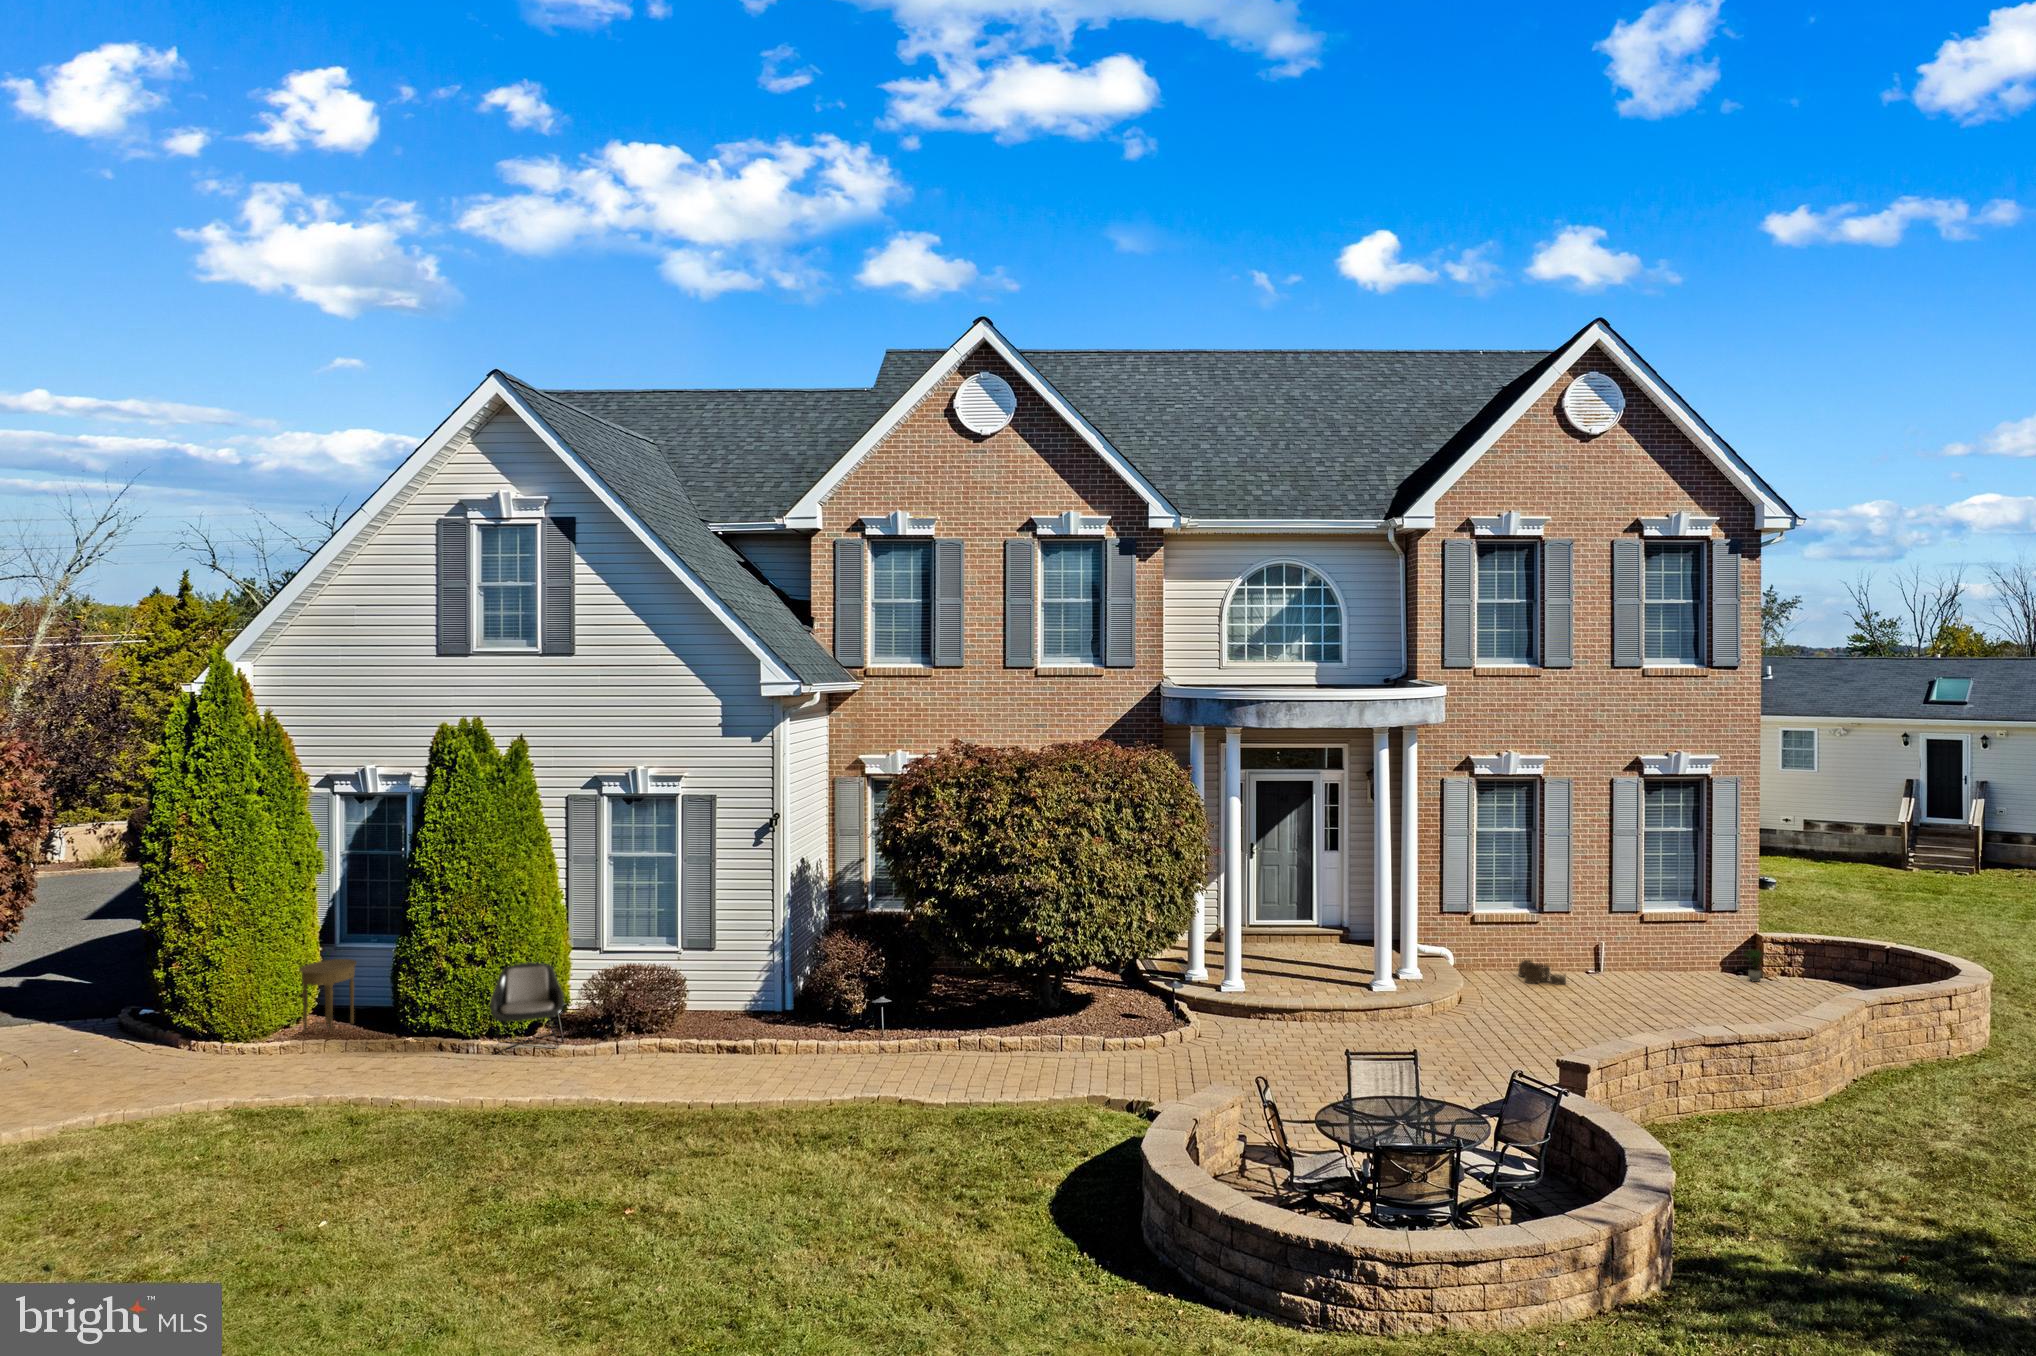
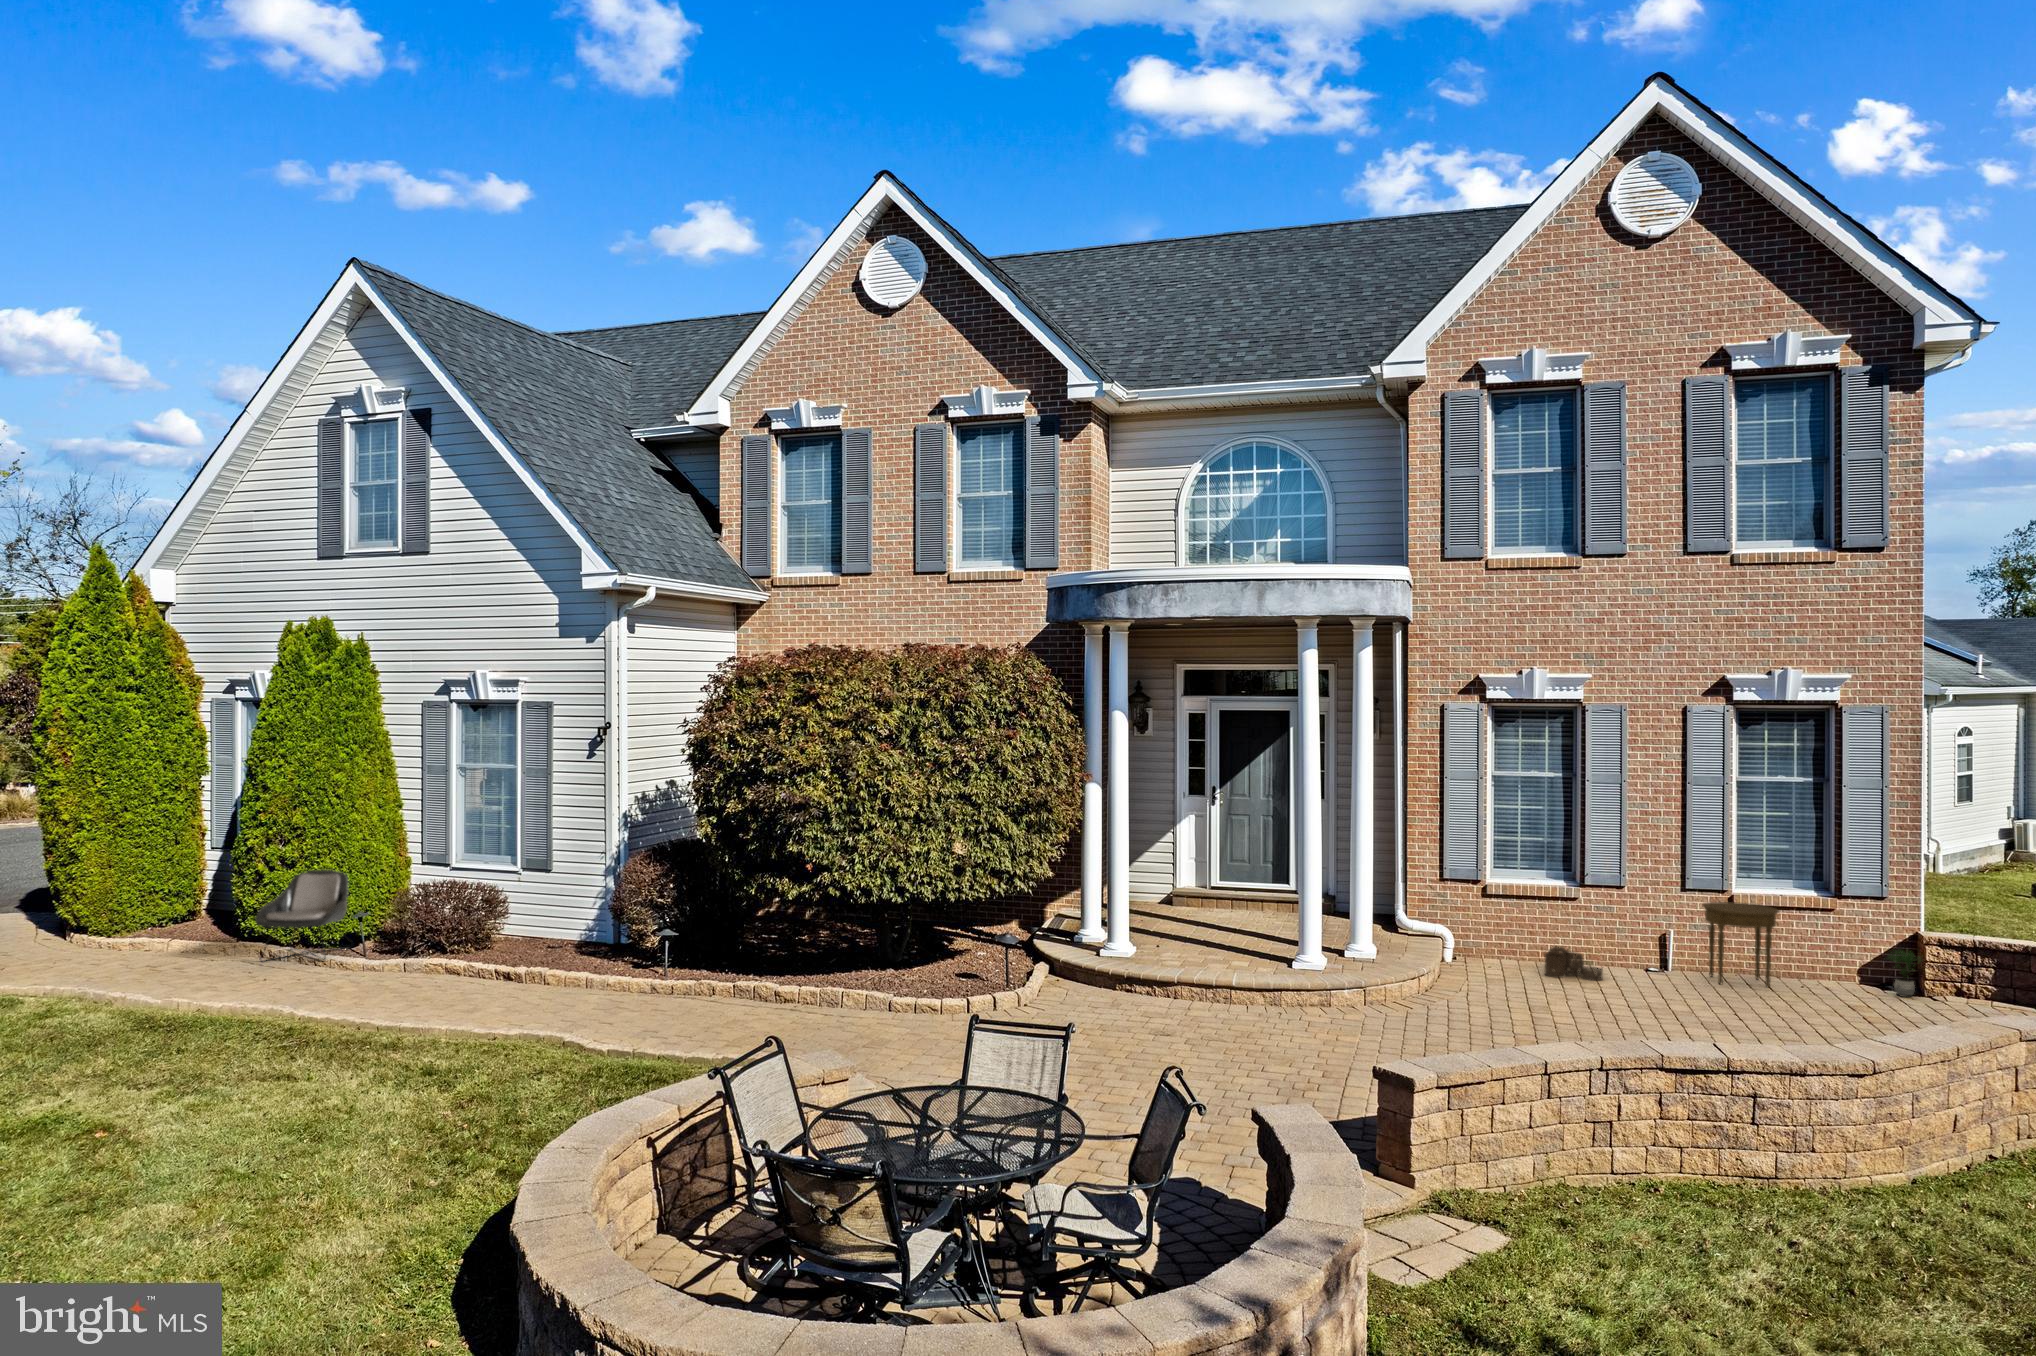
side table: present [300,959,357,1034] -> present [1703,902,1779,987]

